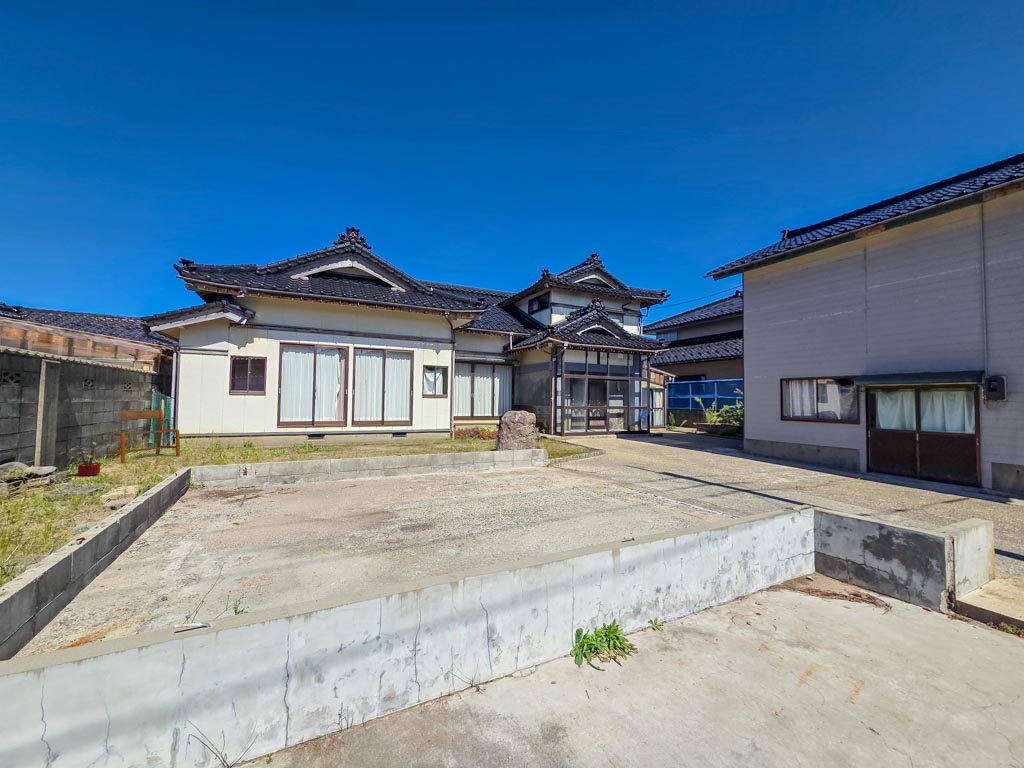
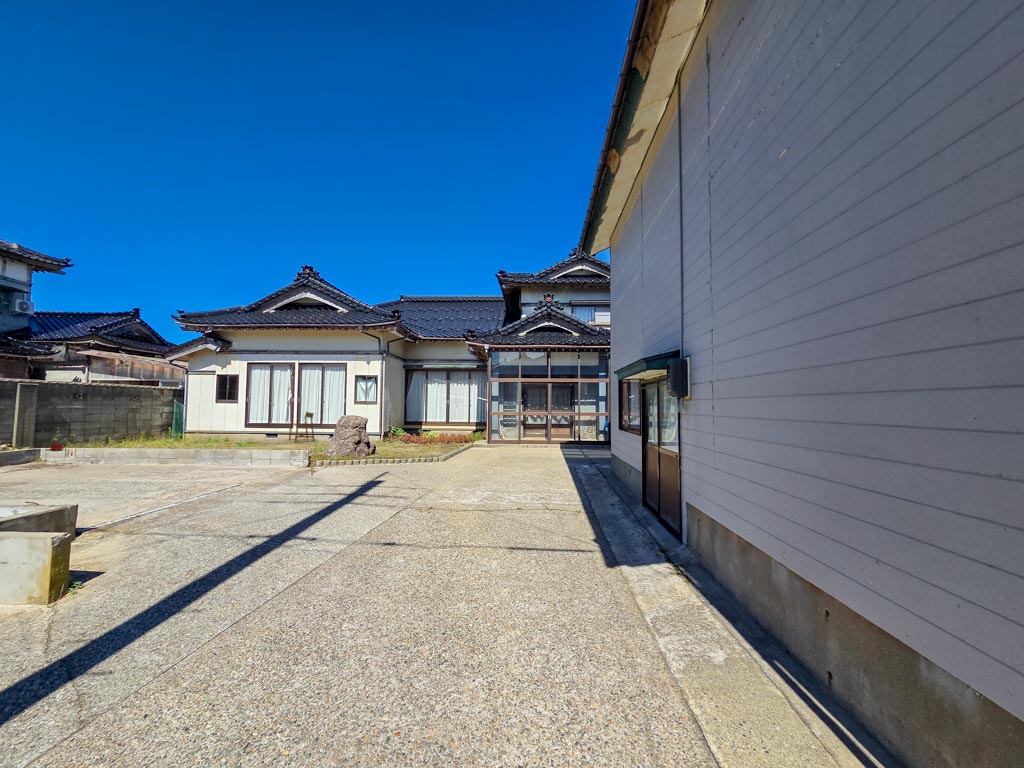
bench: present [109,409,180,463] -> present [289,412,314,442]

